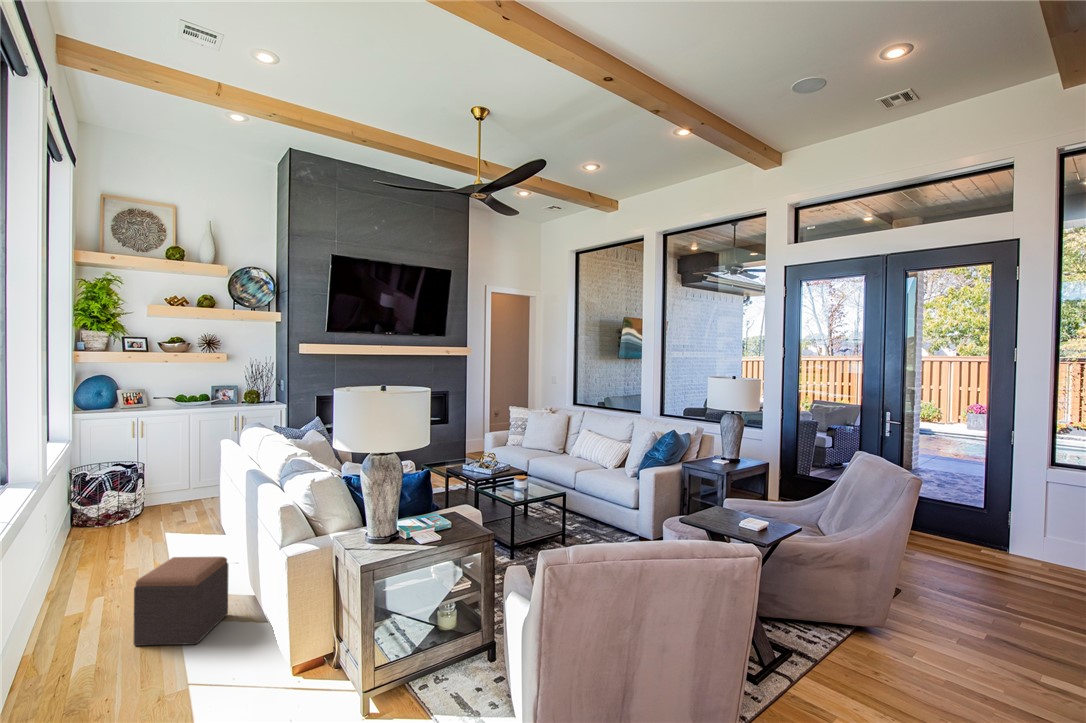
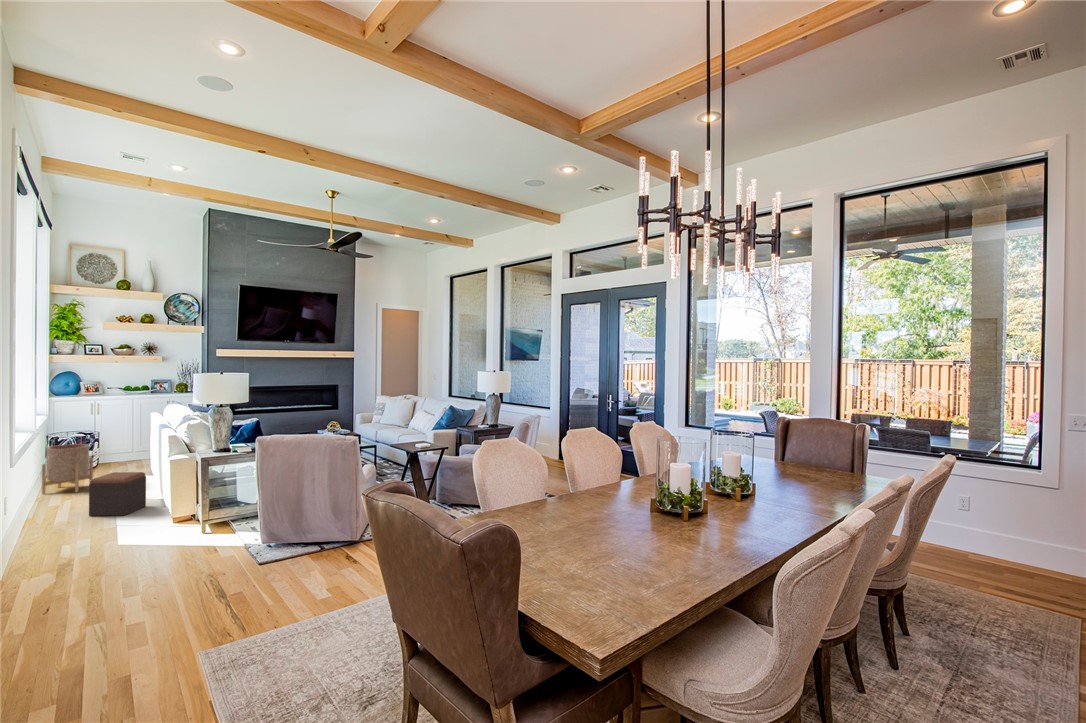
planter: none [57,492,137,579] -> present [42,444,93,494]

